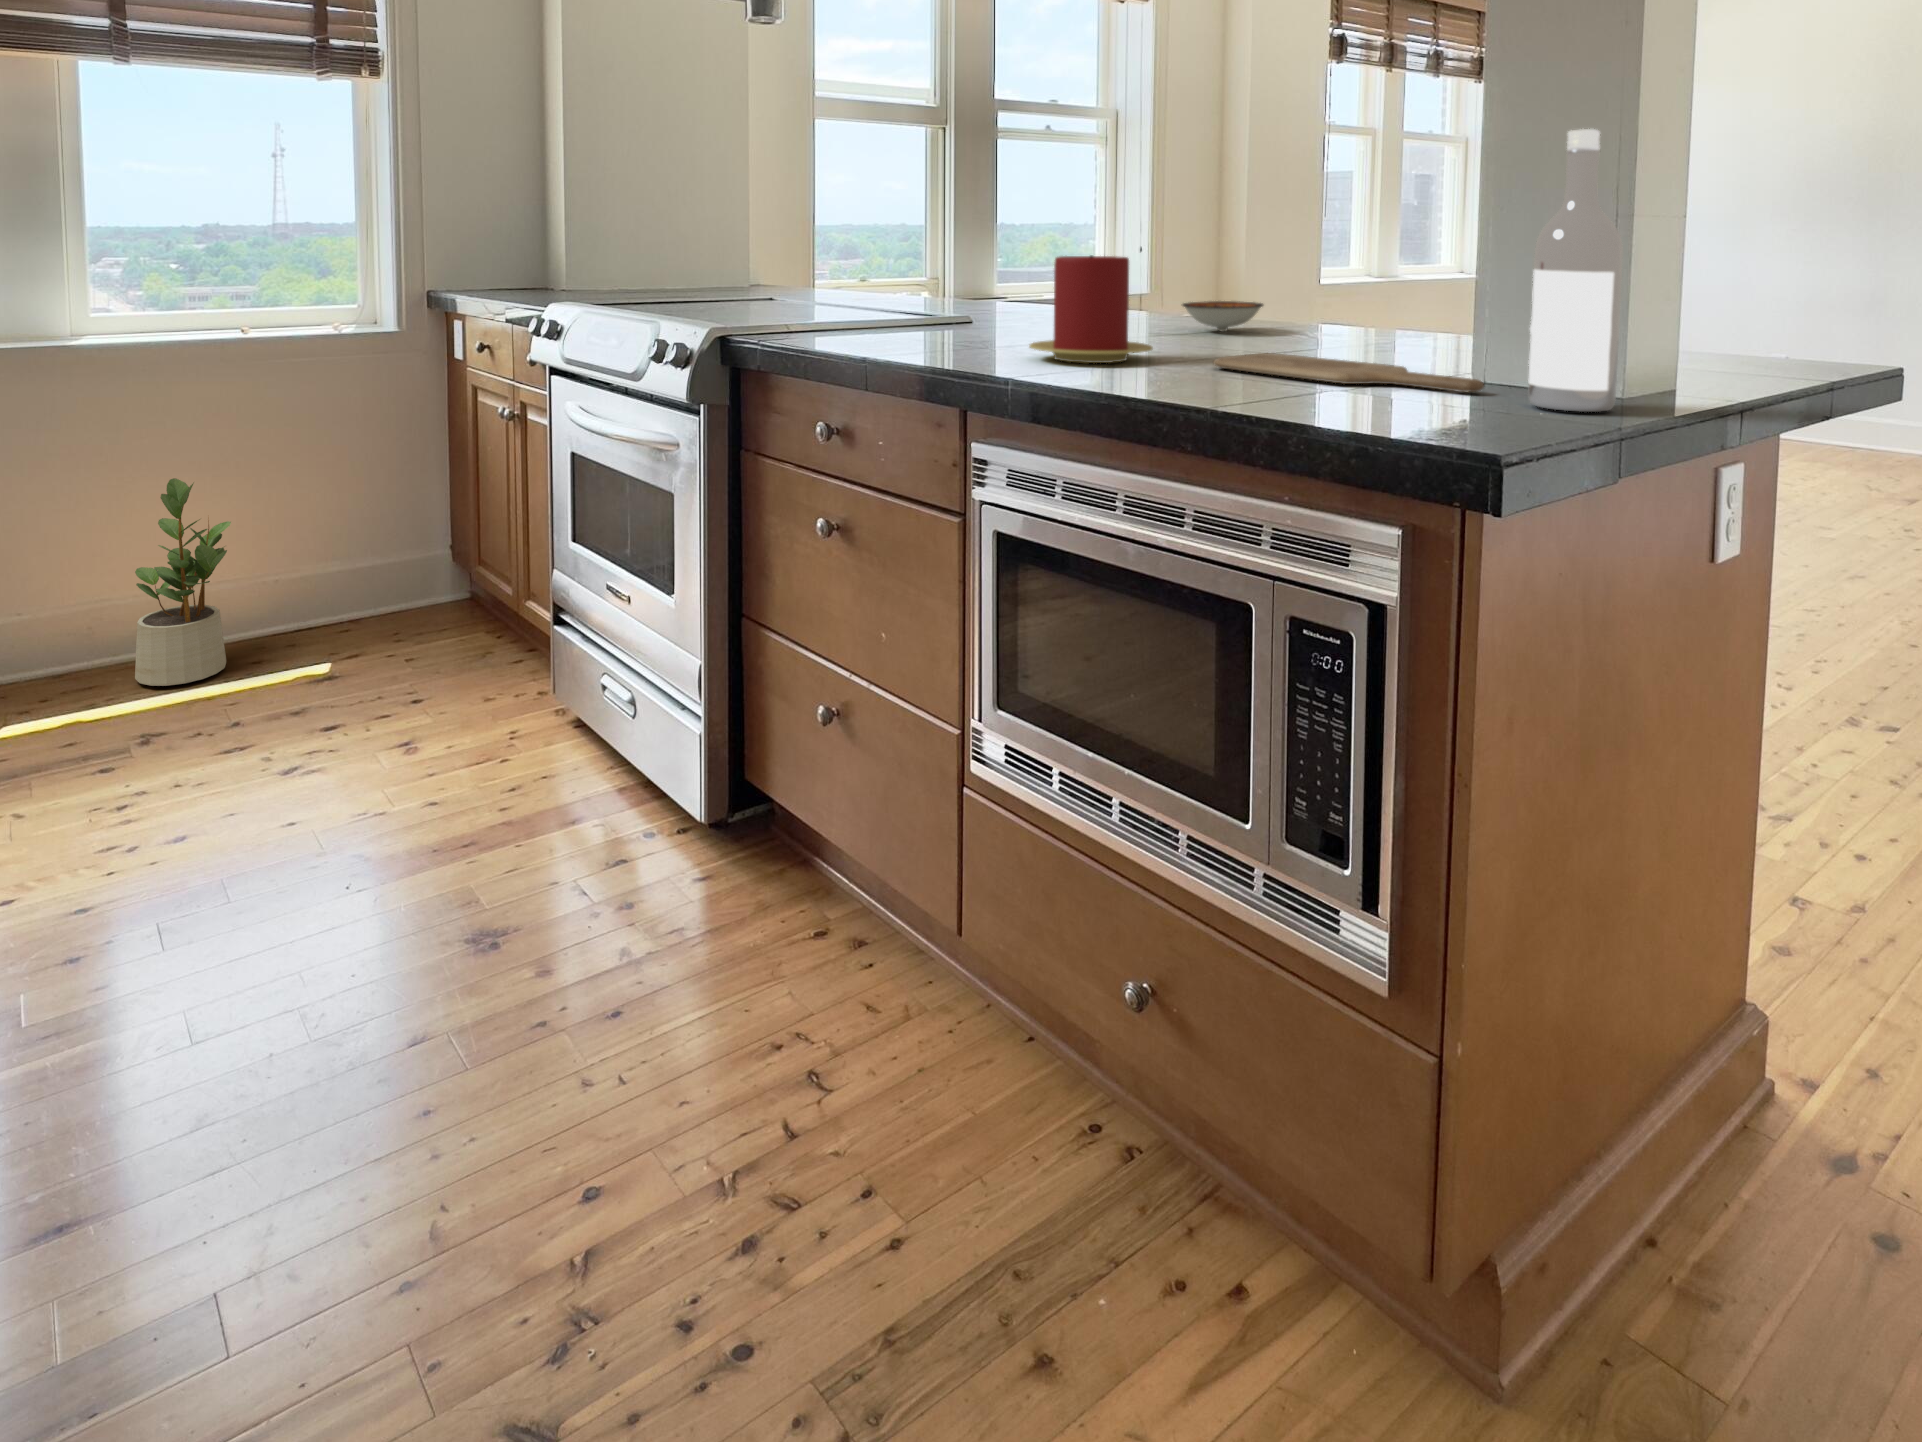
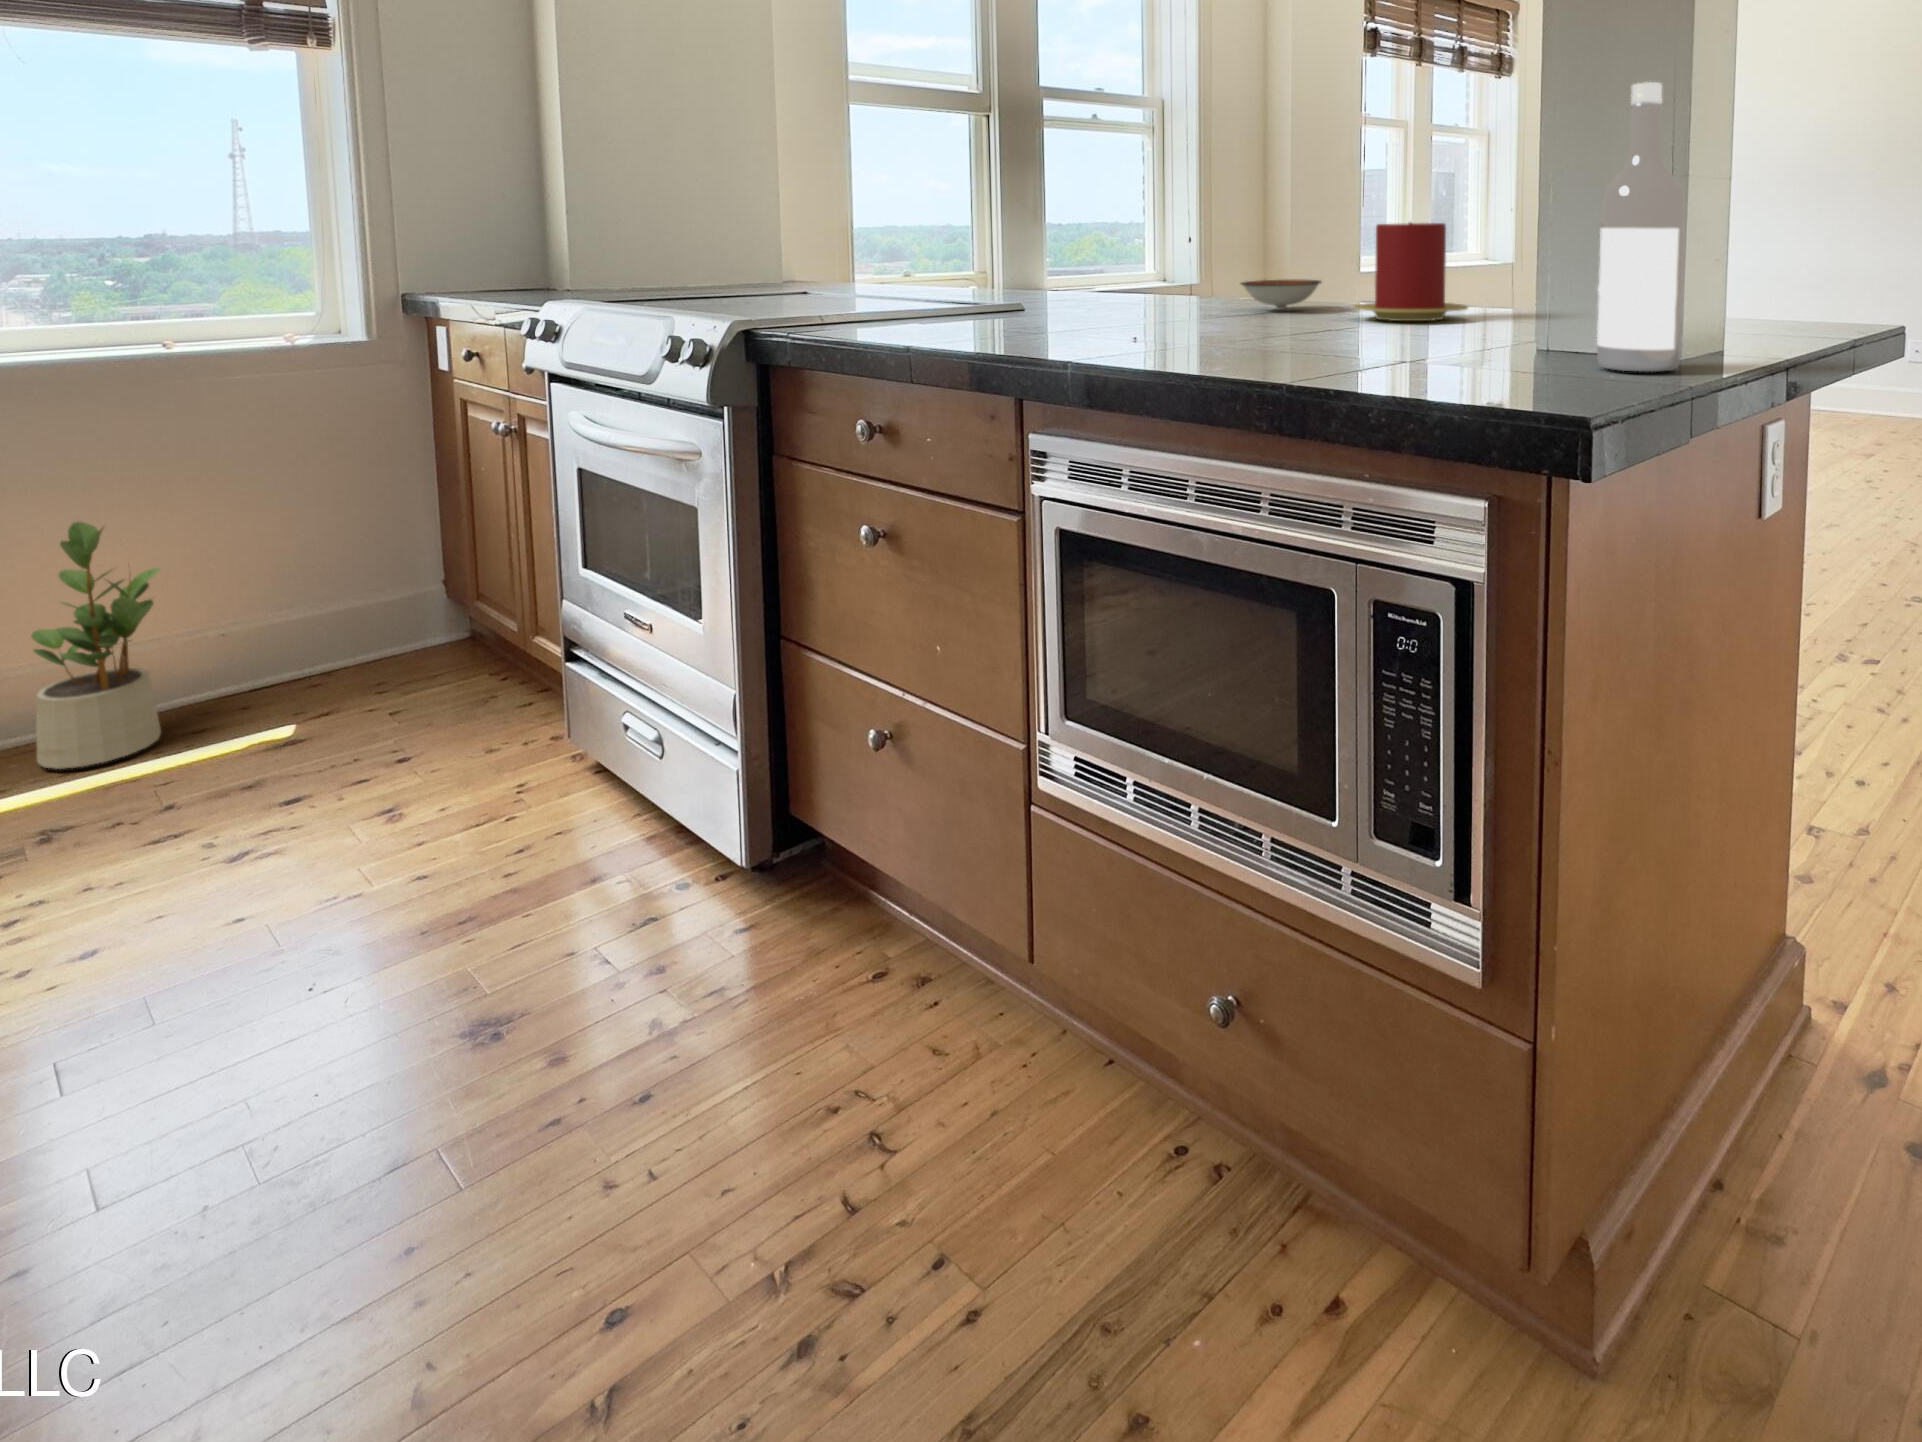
candle: present [1029,255,1153,363] -> present [1353,222,1468,321]
cutting board: present [1213,353,1484,392] -> none [1279,327,1551,358]

